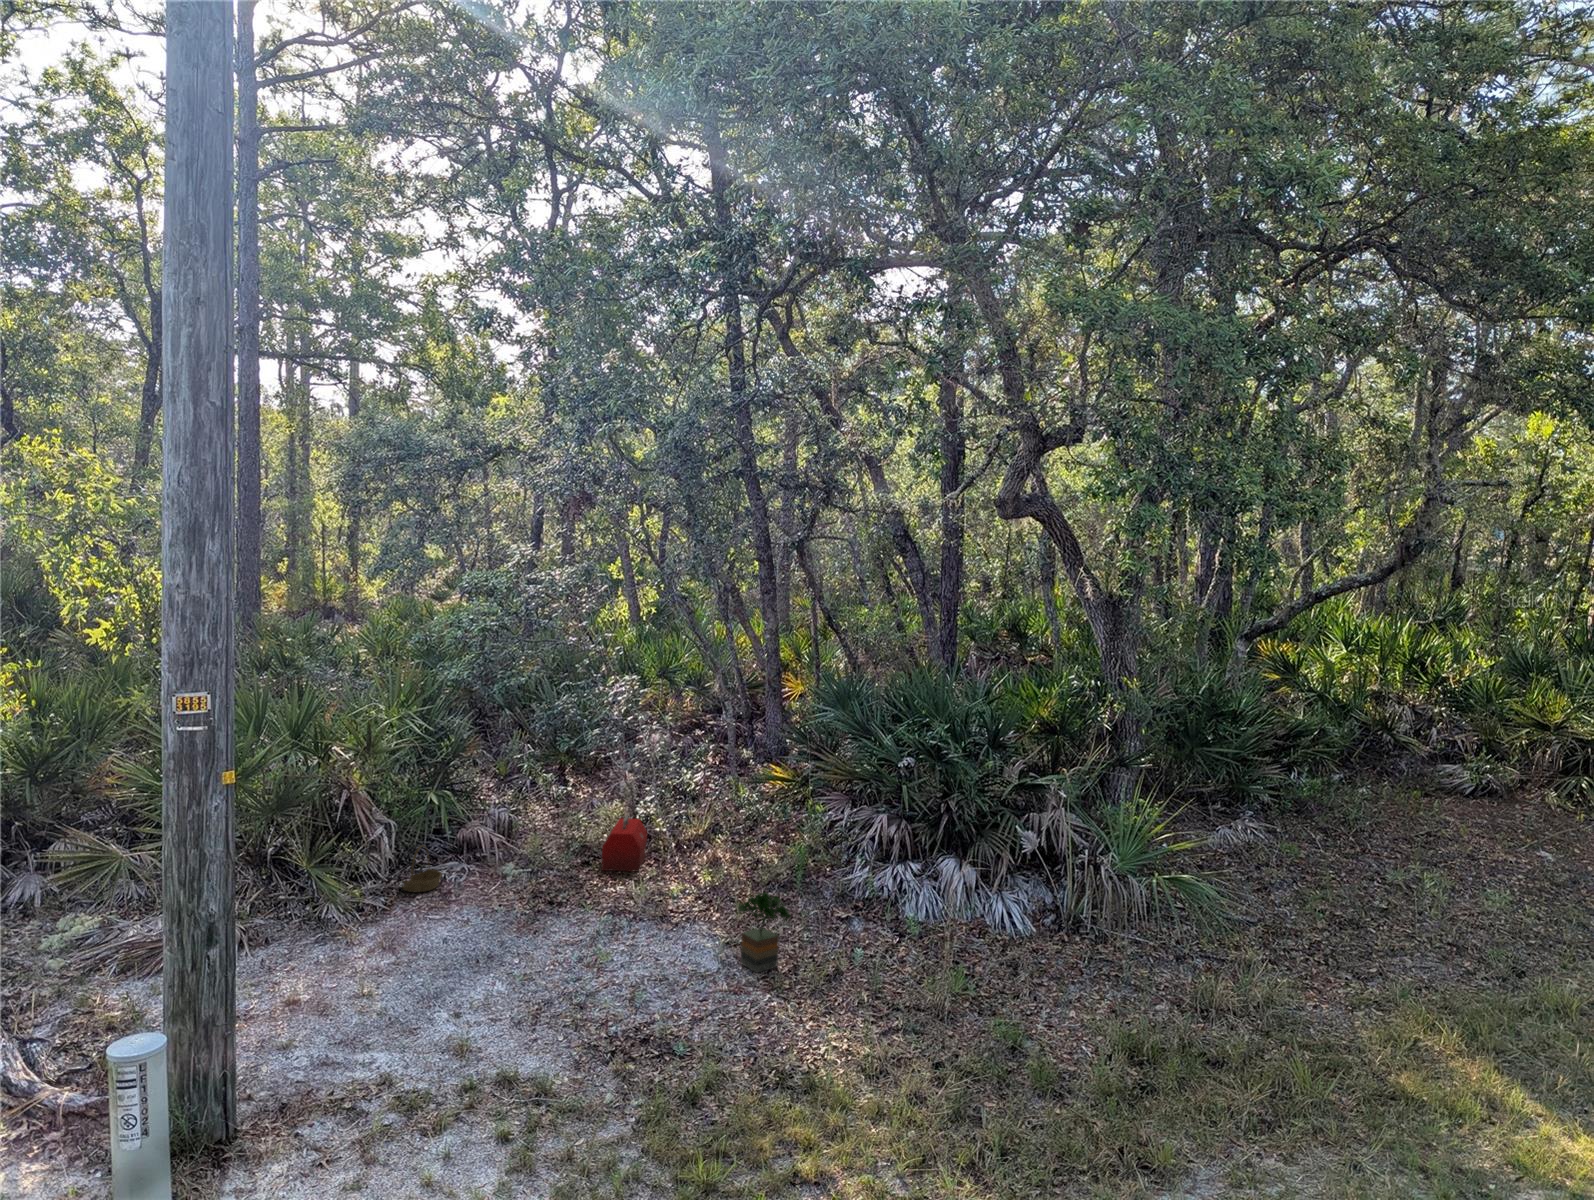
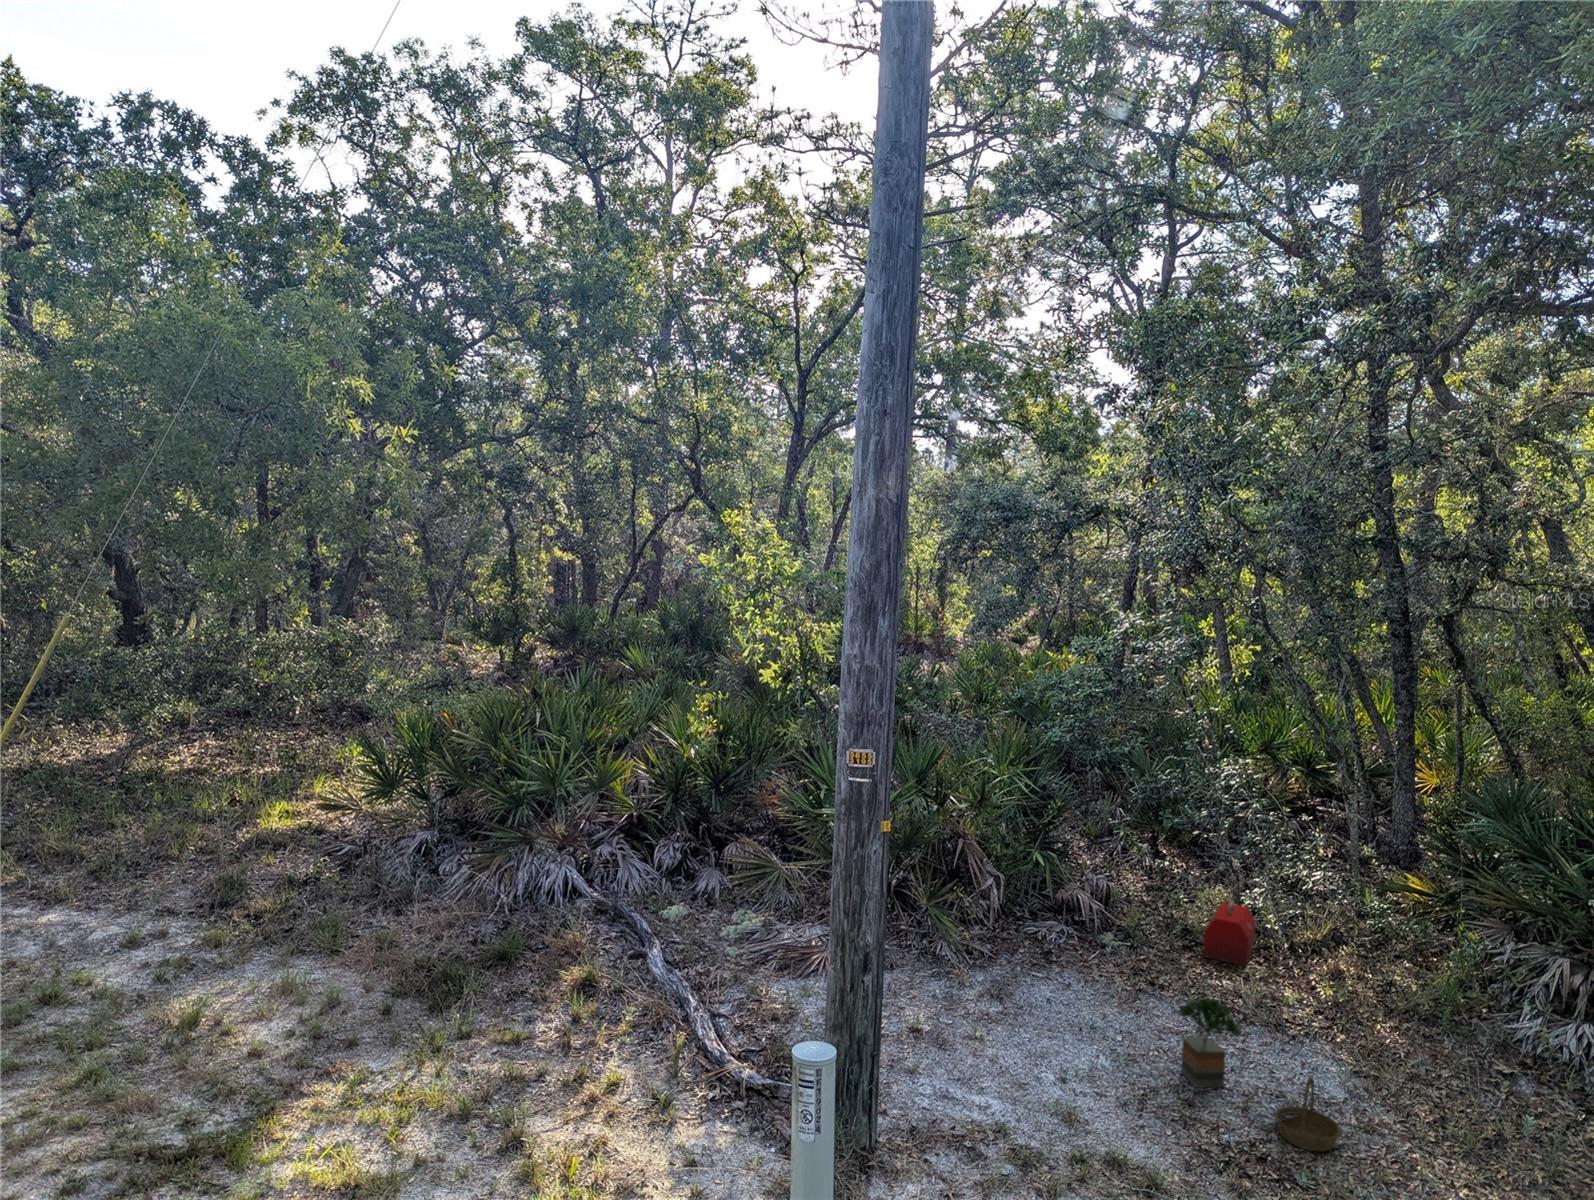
basket: present [402,845,442,892] -> present [1275,1077,1341,1152]
potted tree: present [738,892,791,973] -> present [1179,998,1241,1088]

